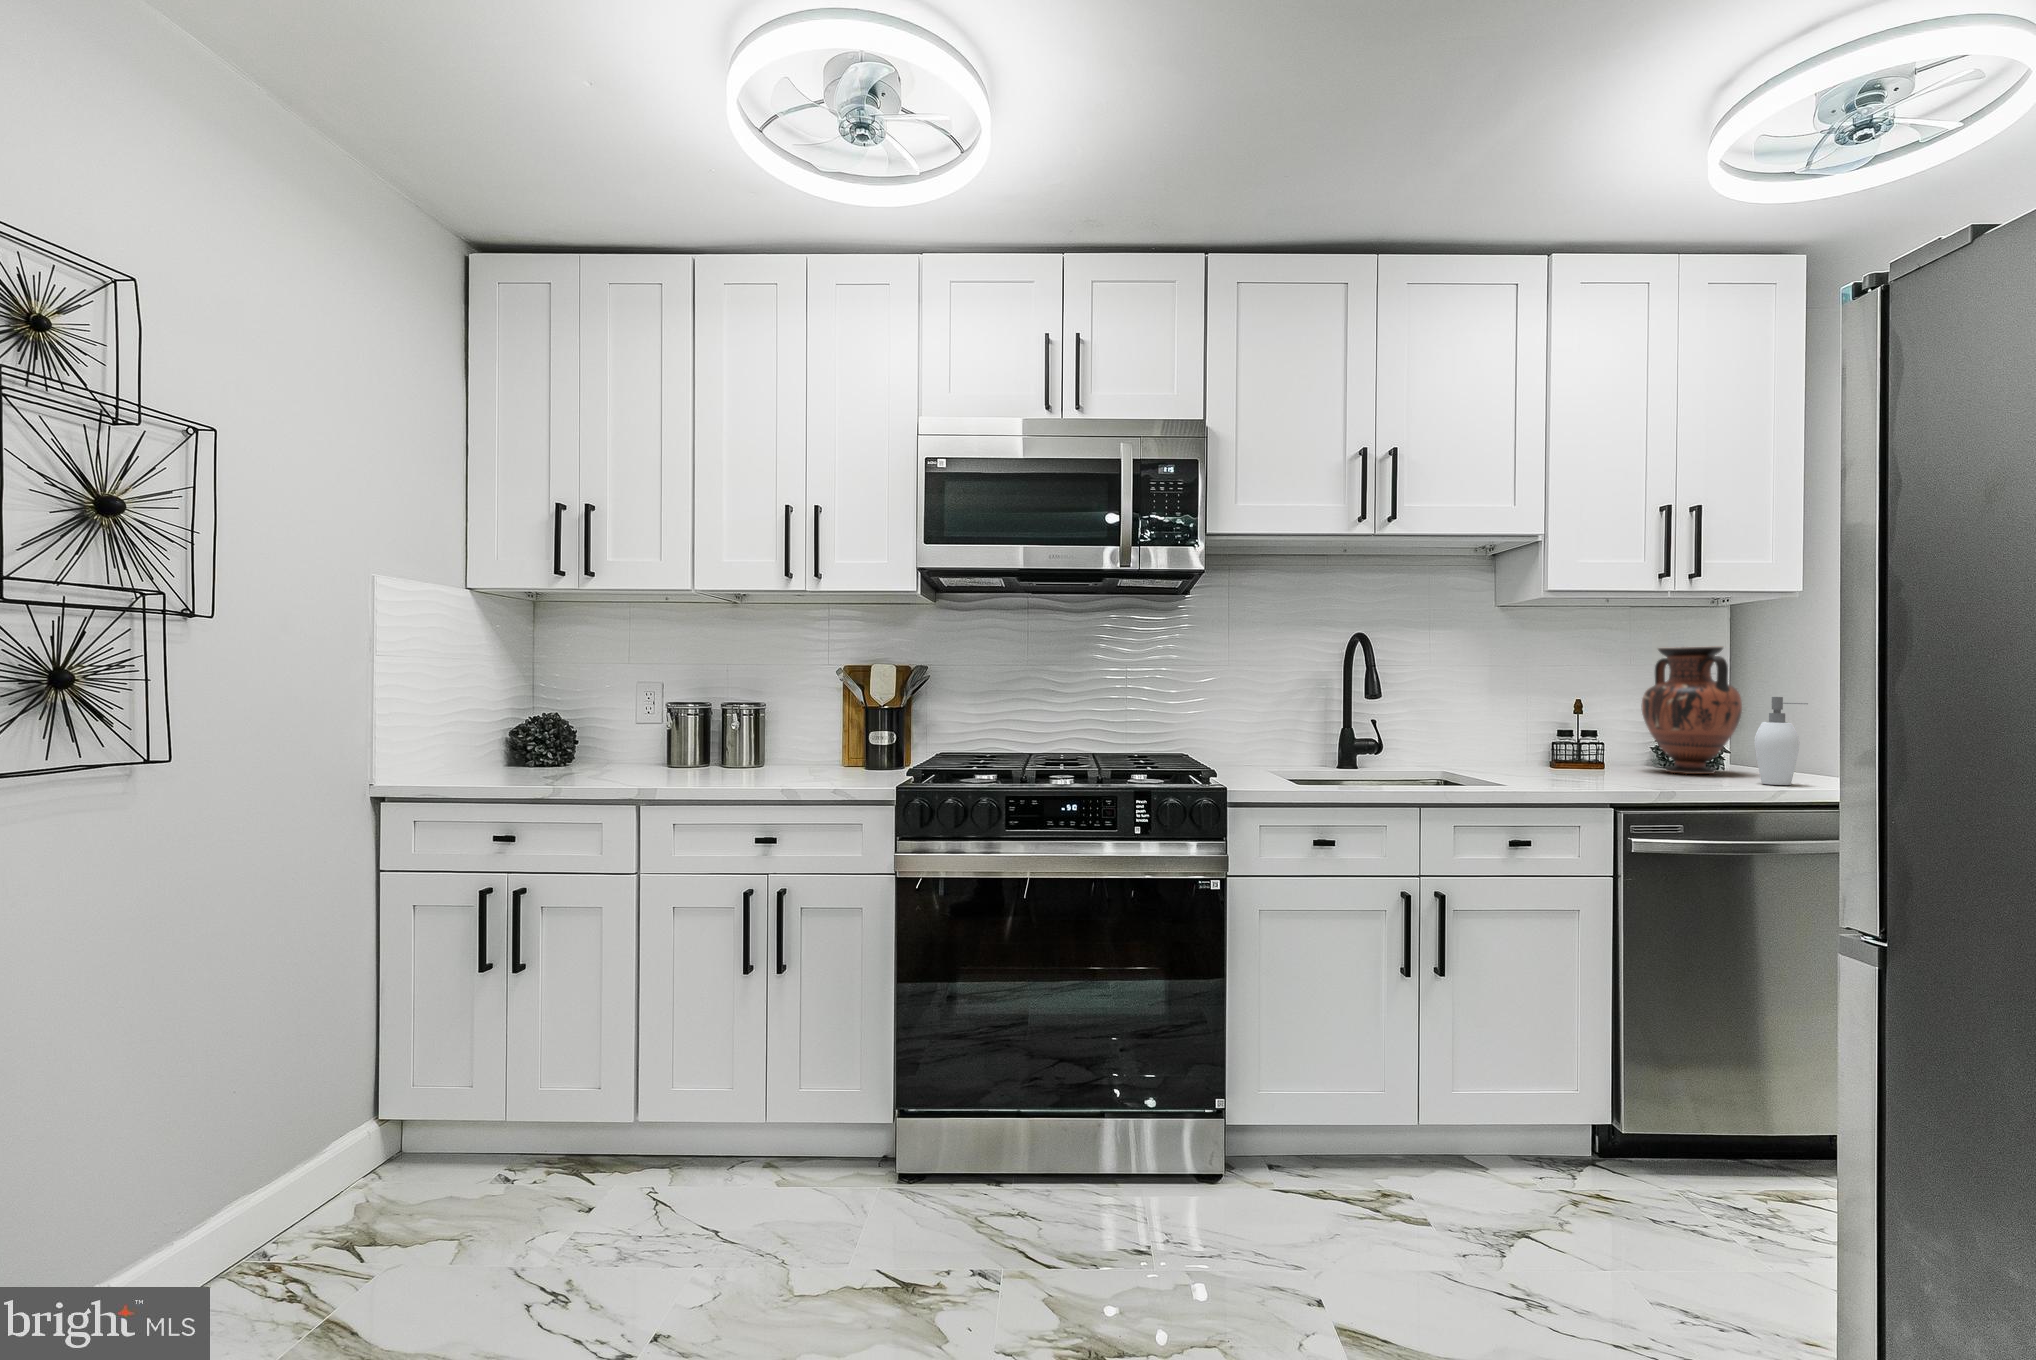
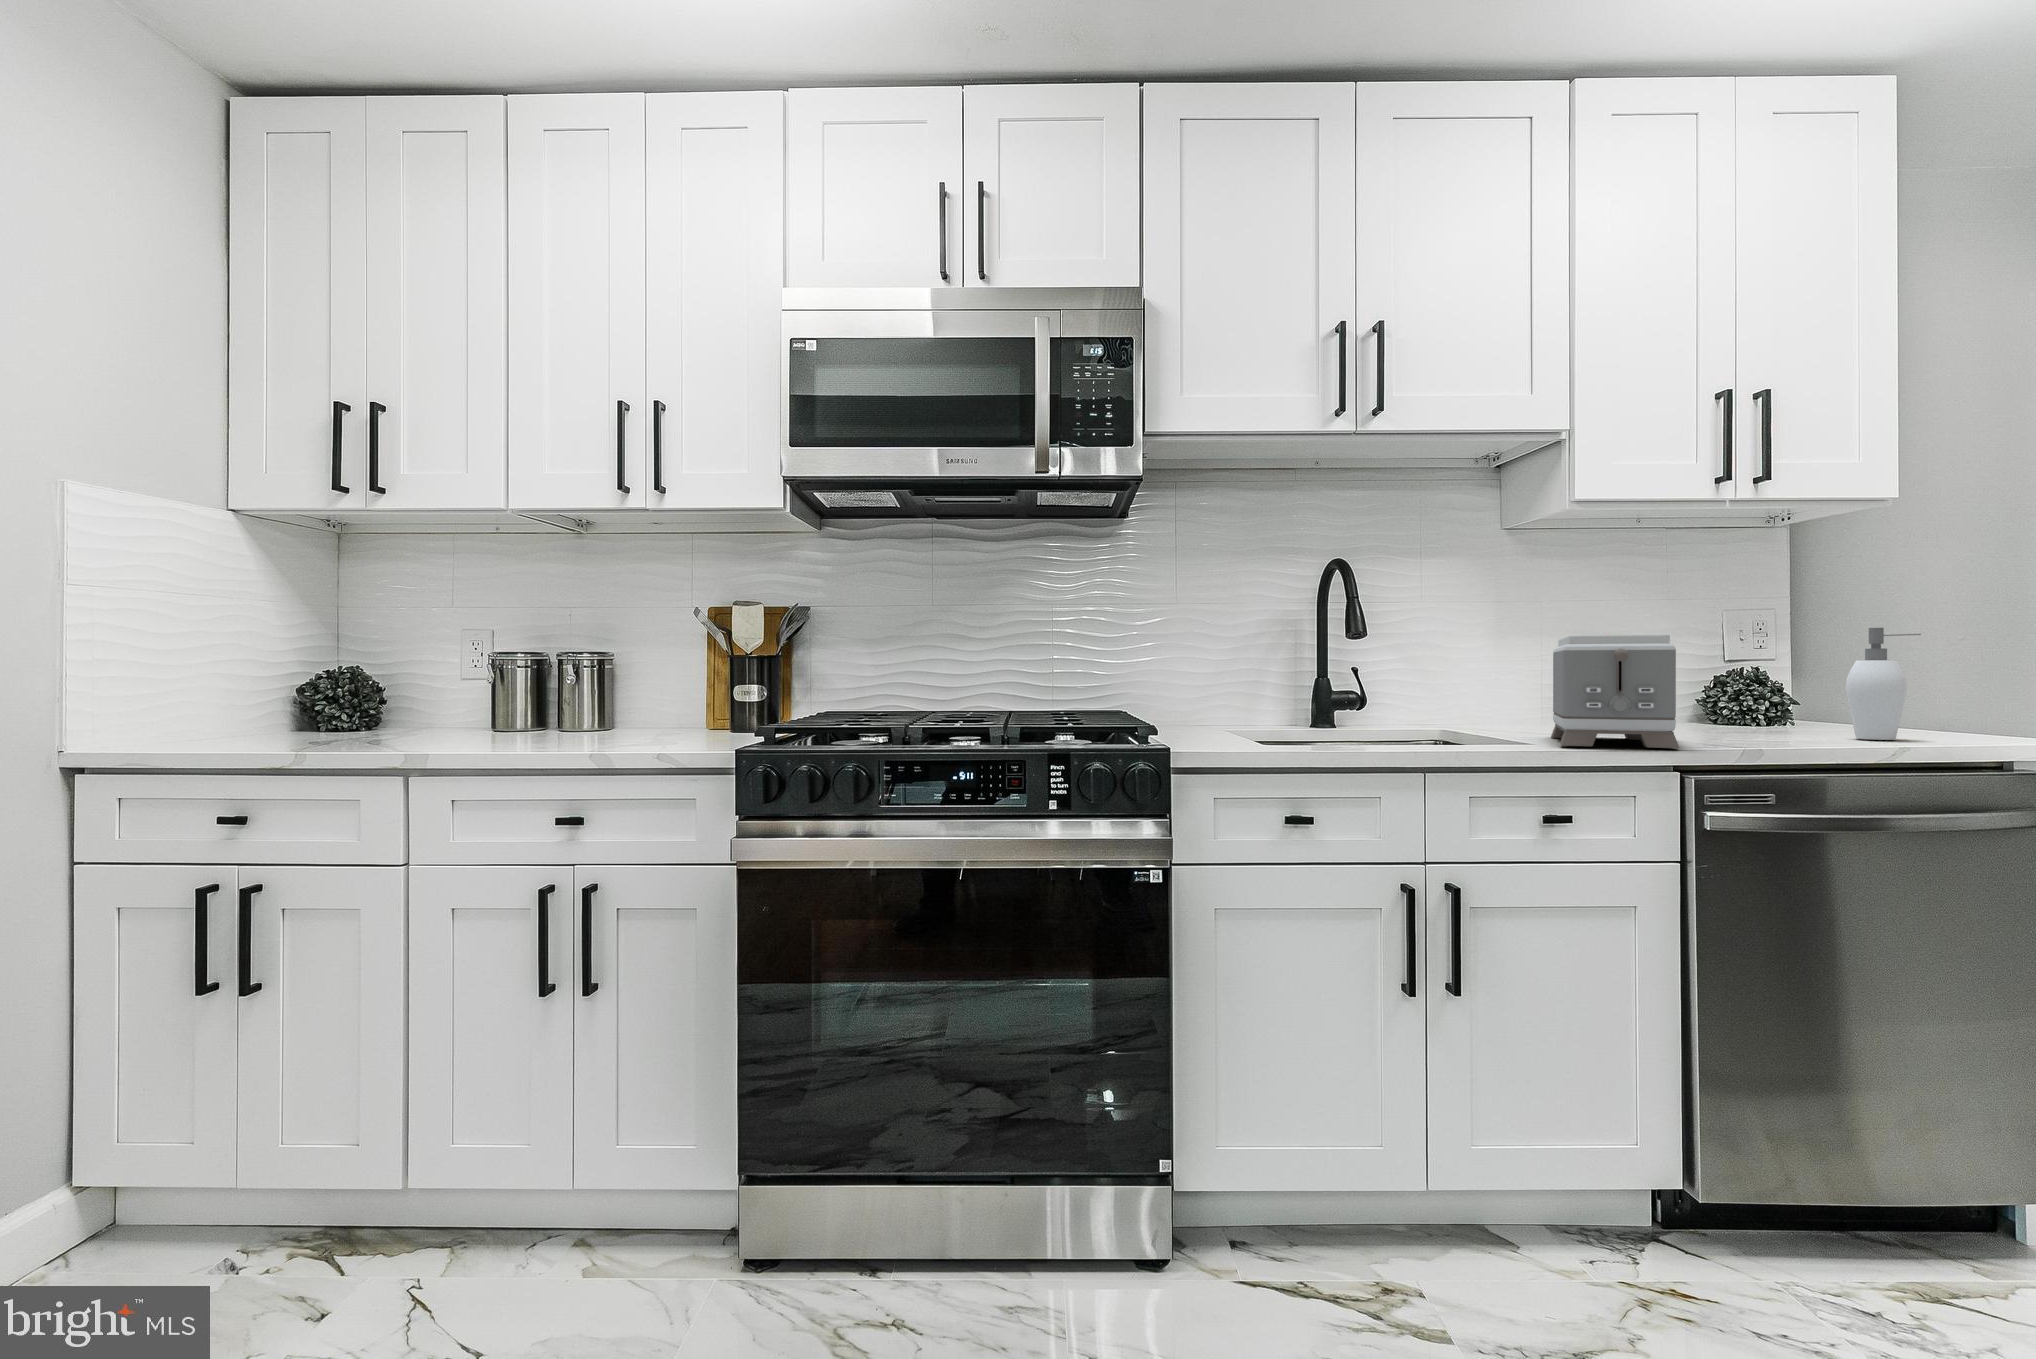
vase: present [1641,647,1742,774] -> none [1688,572,1817,730]
toaster: none [1525,702,1614,792] -> present [1551,635,1680,748]

